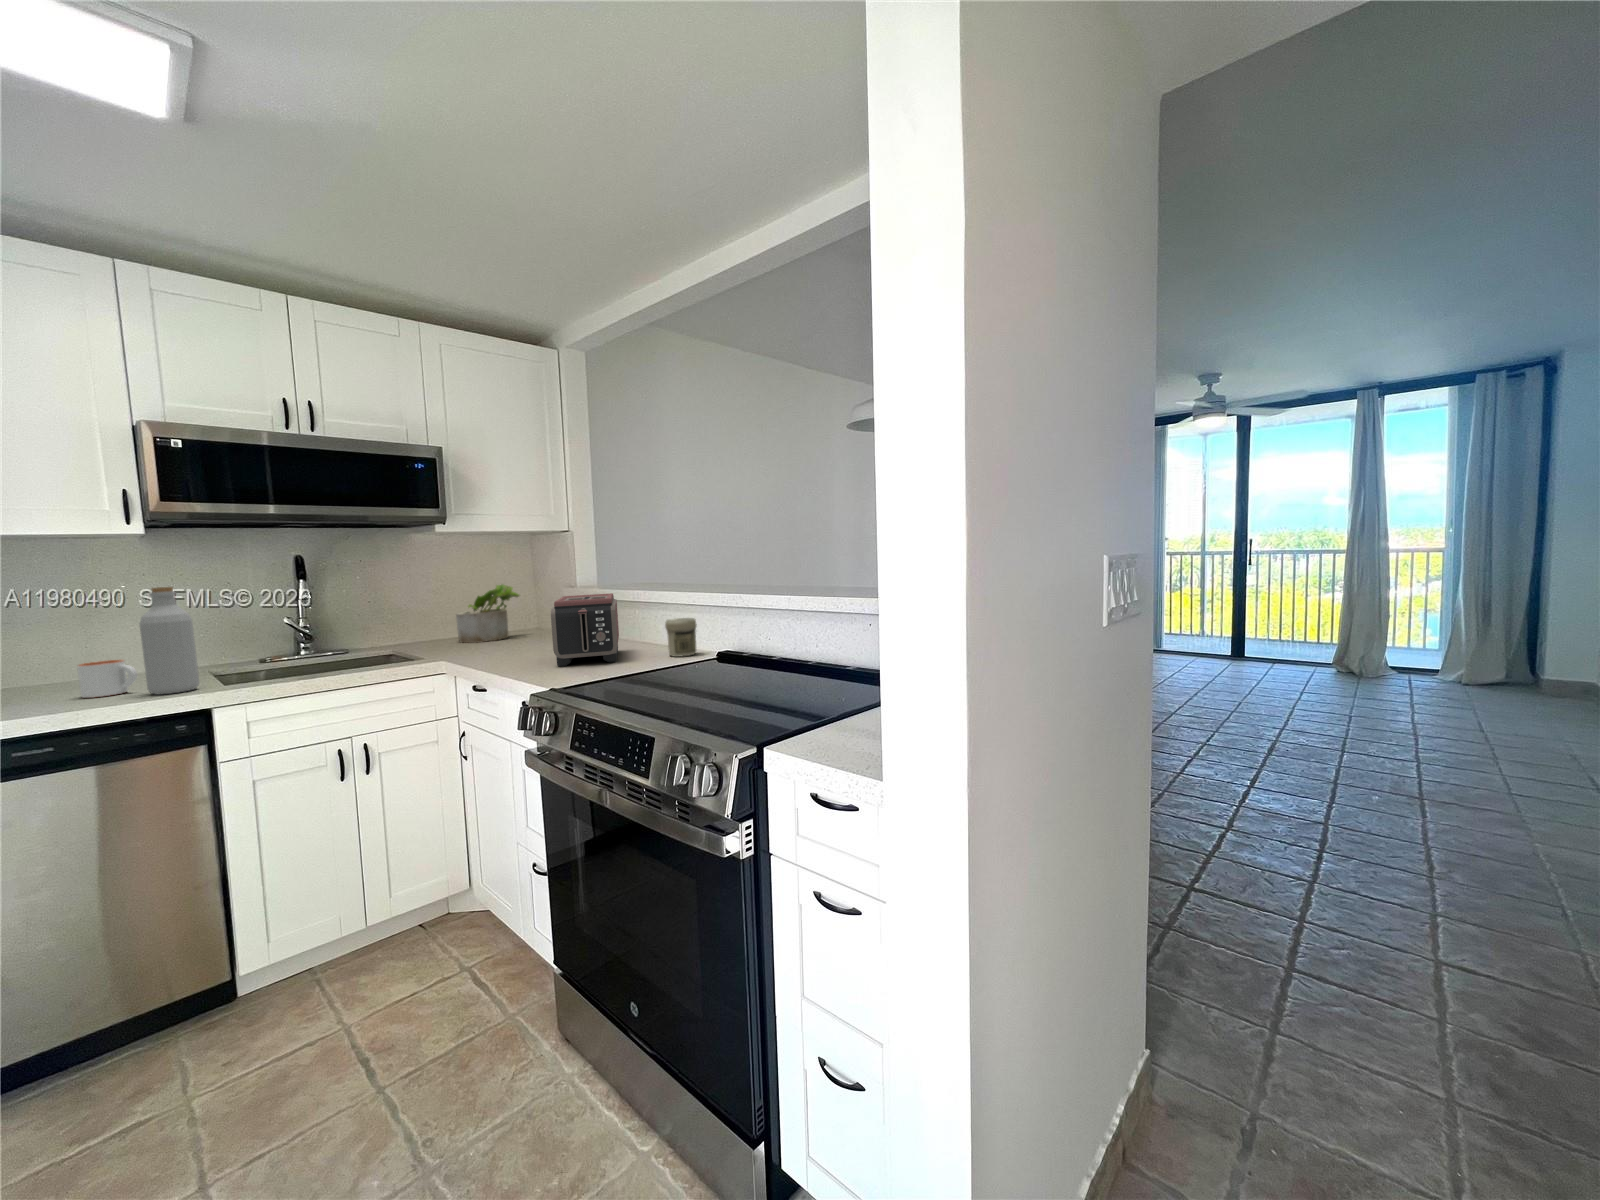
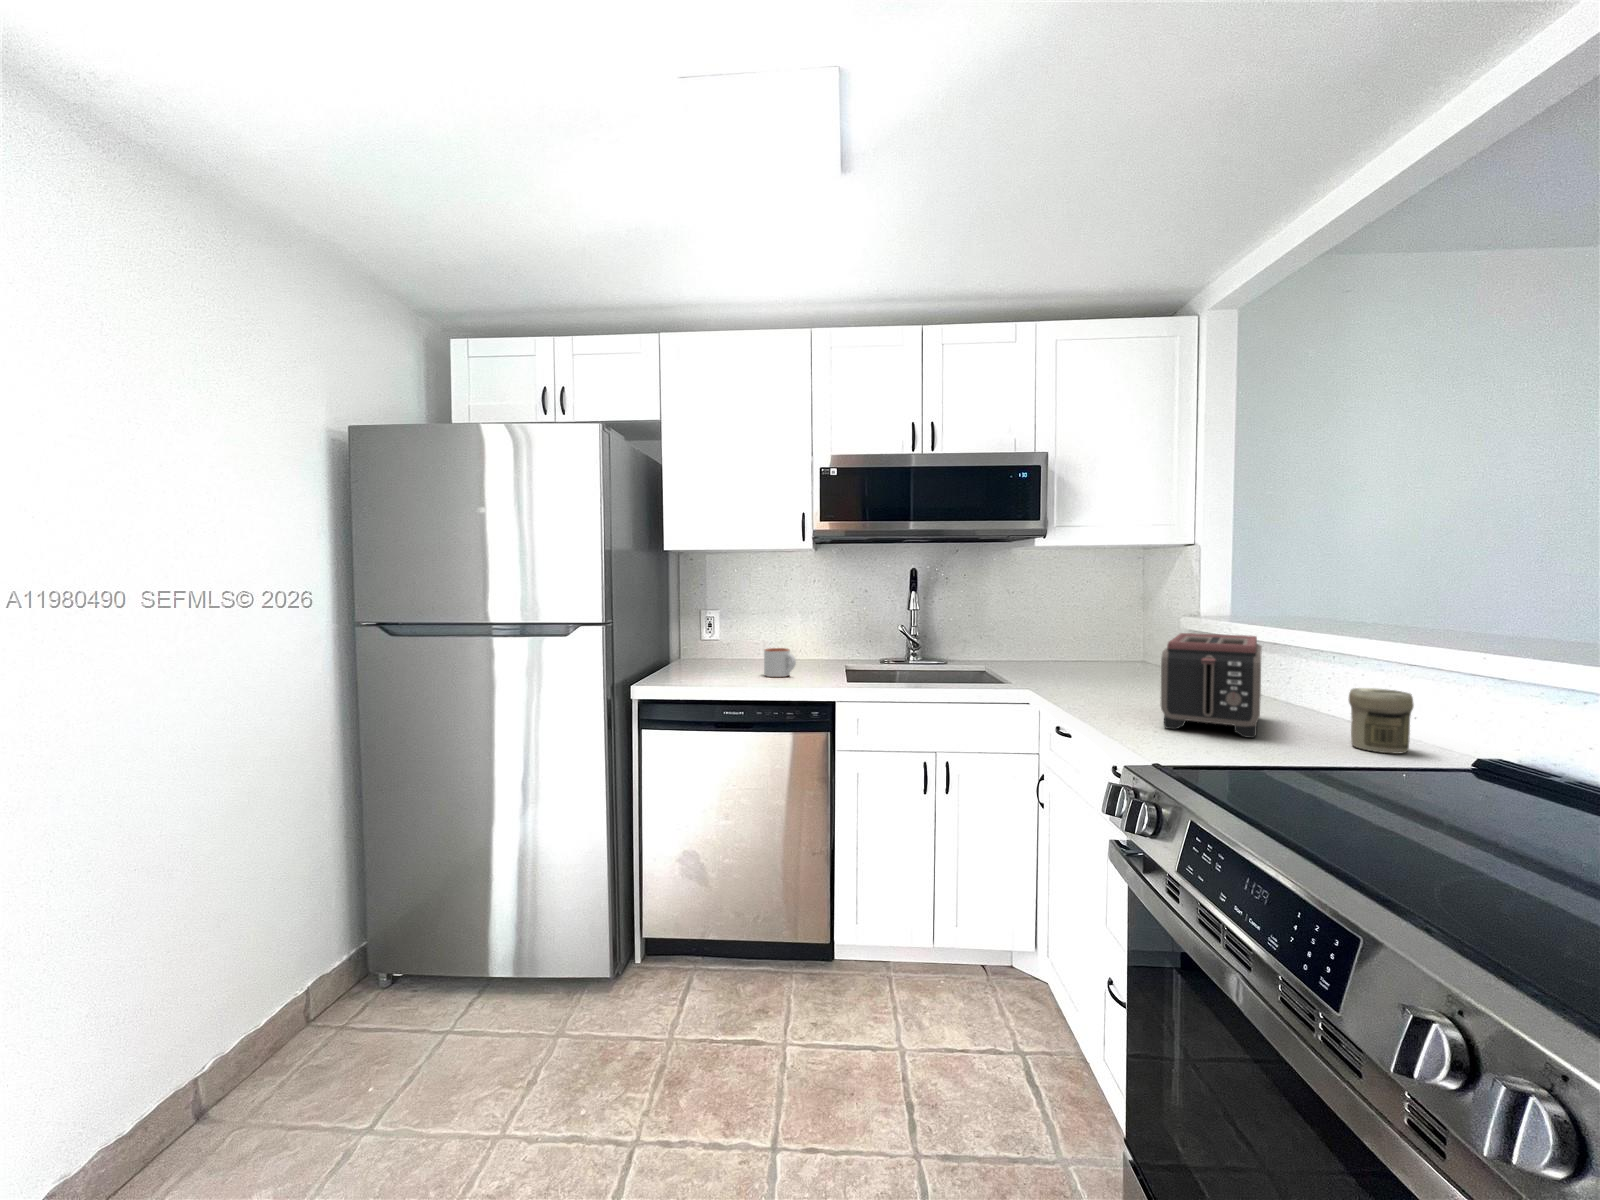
potted plant: present [456,584,520,643] -> none [1050,607,1124,672]
bottle: present [140,587,199,695] -> none [799,592,831,684]

